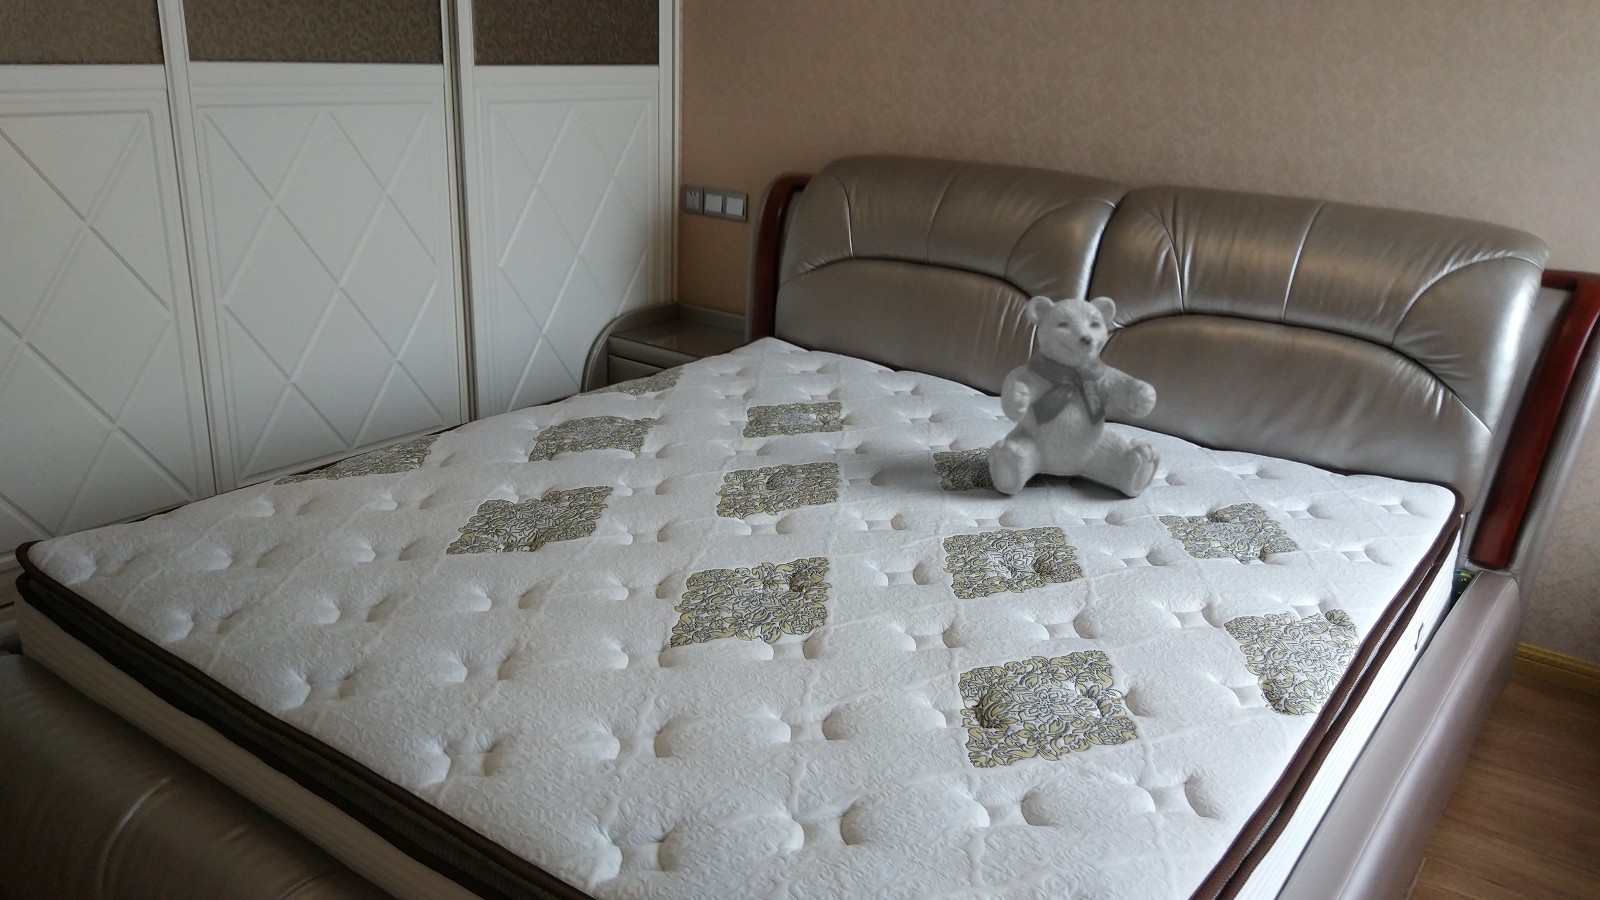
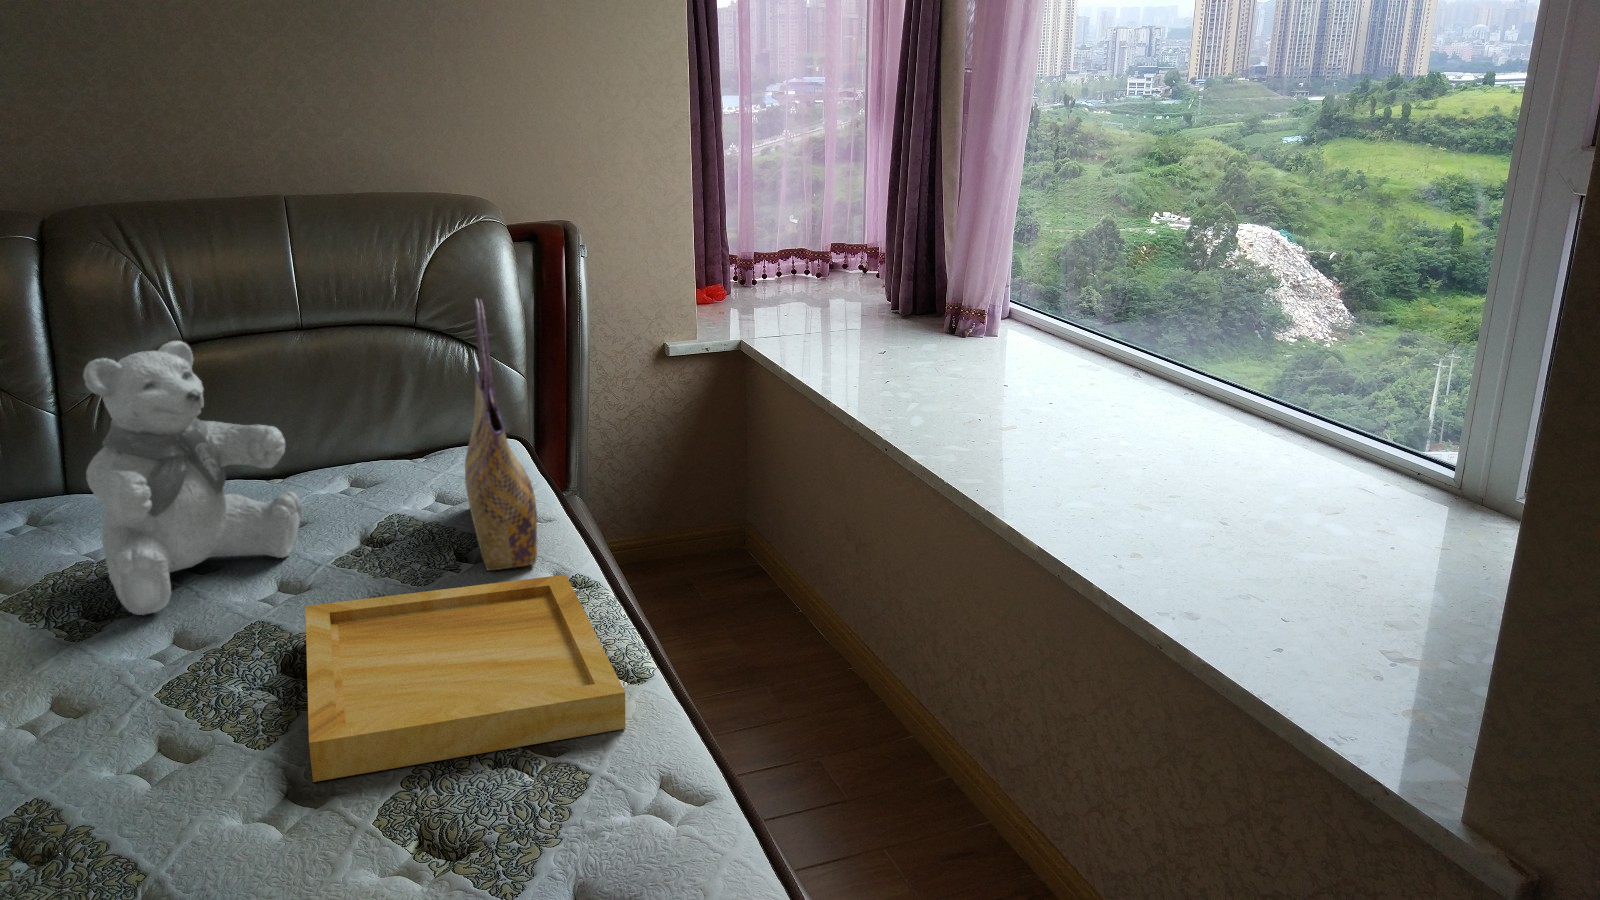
tote bag: none [1266,317,1382,584] -> present [465,299,537,570]
tray: none [965,526,1303,729] -> present [305,575,625,782]

